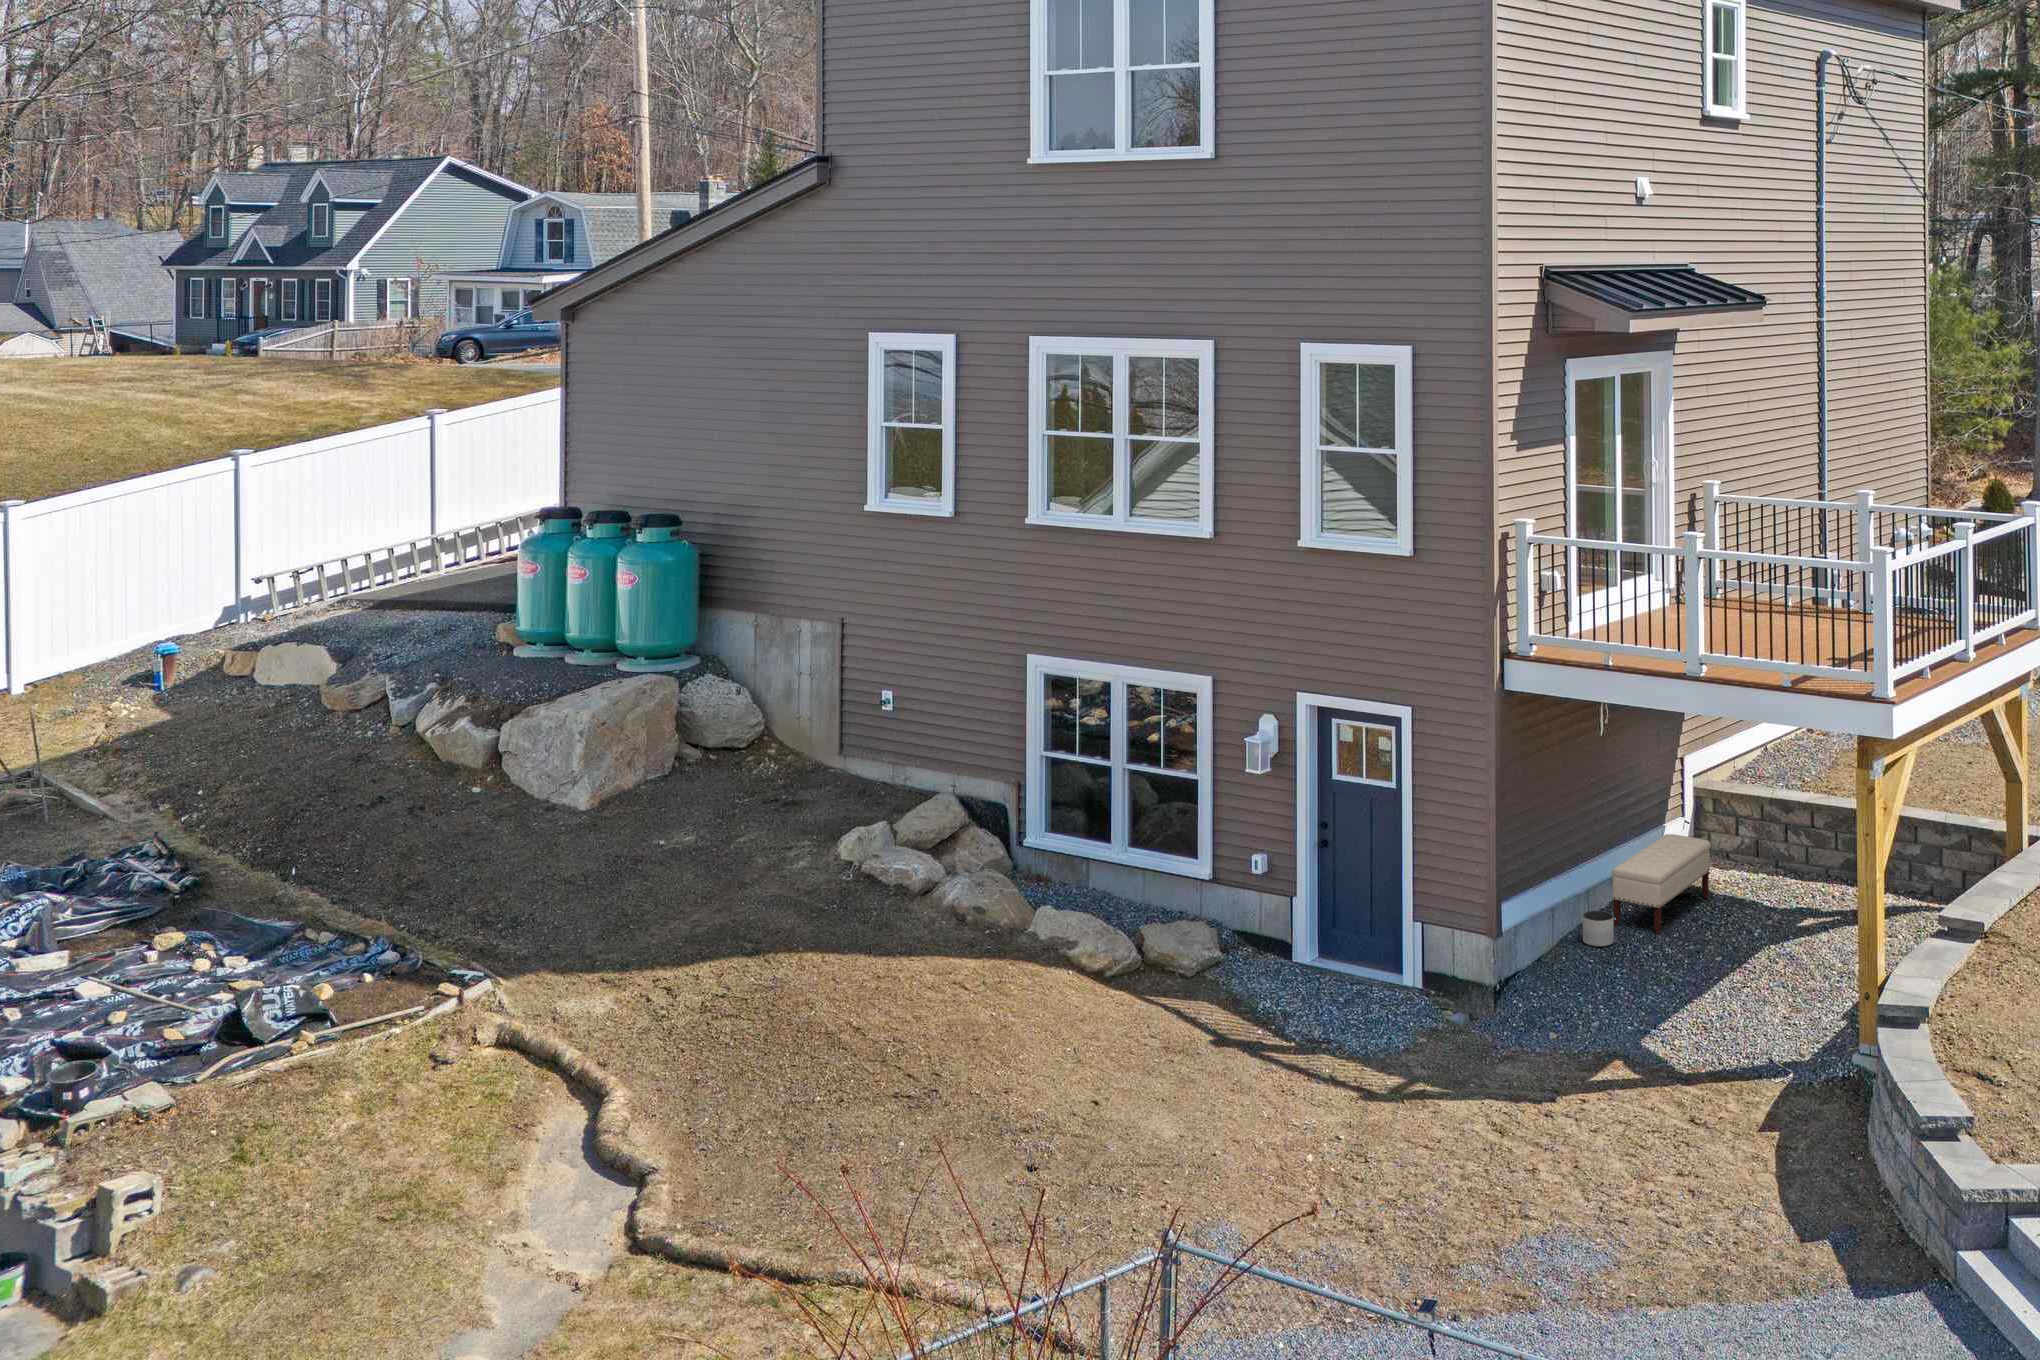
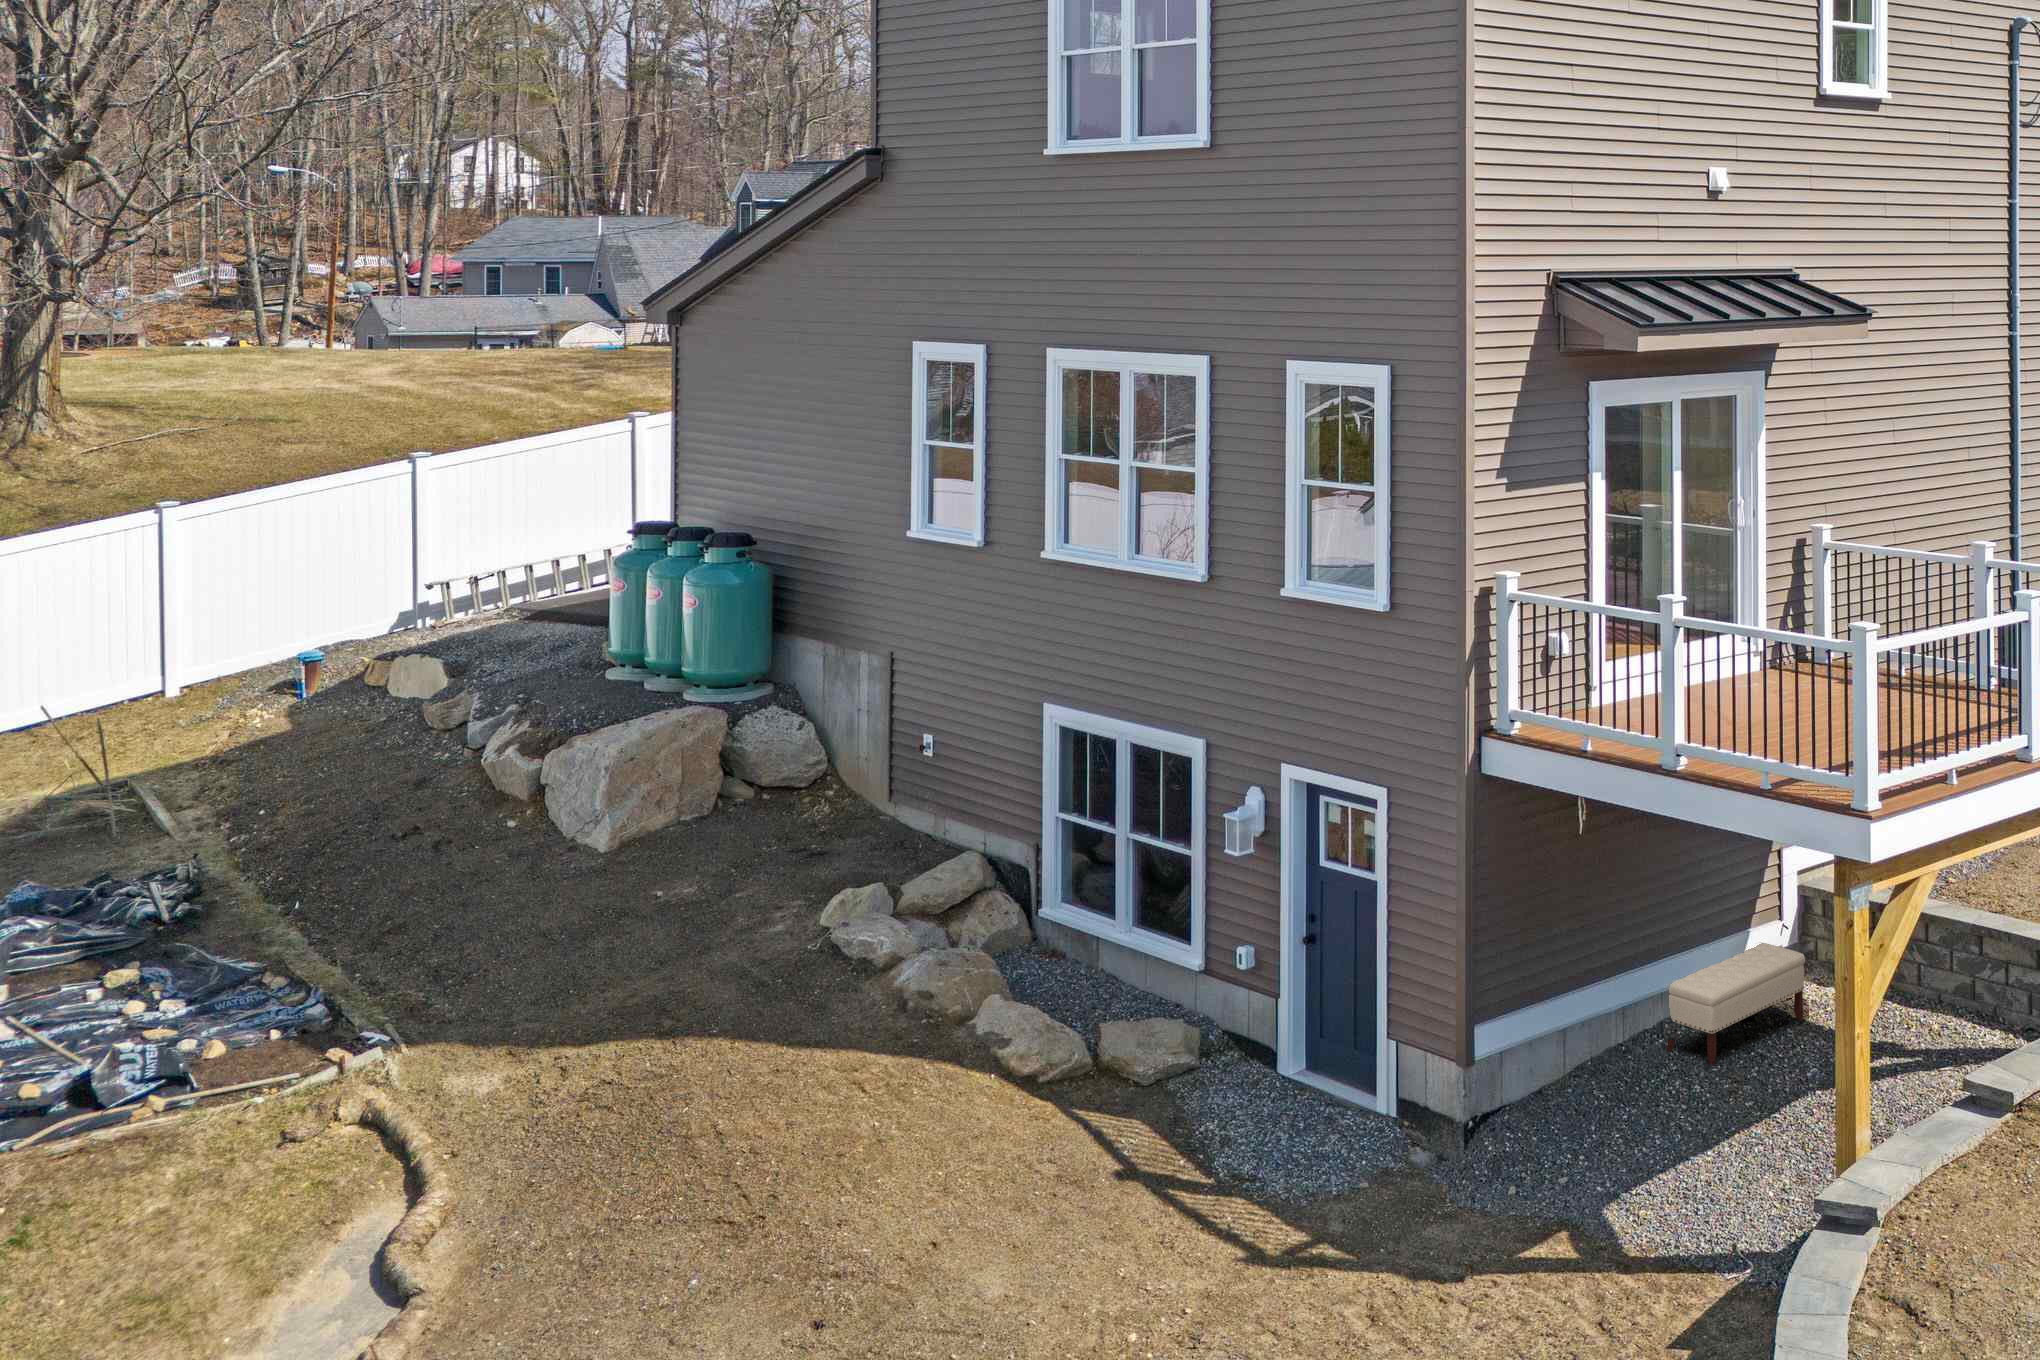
planter: present [1583,911,1614,947] -> none [1616,1033,1651,1077]

